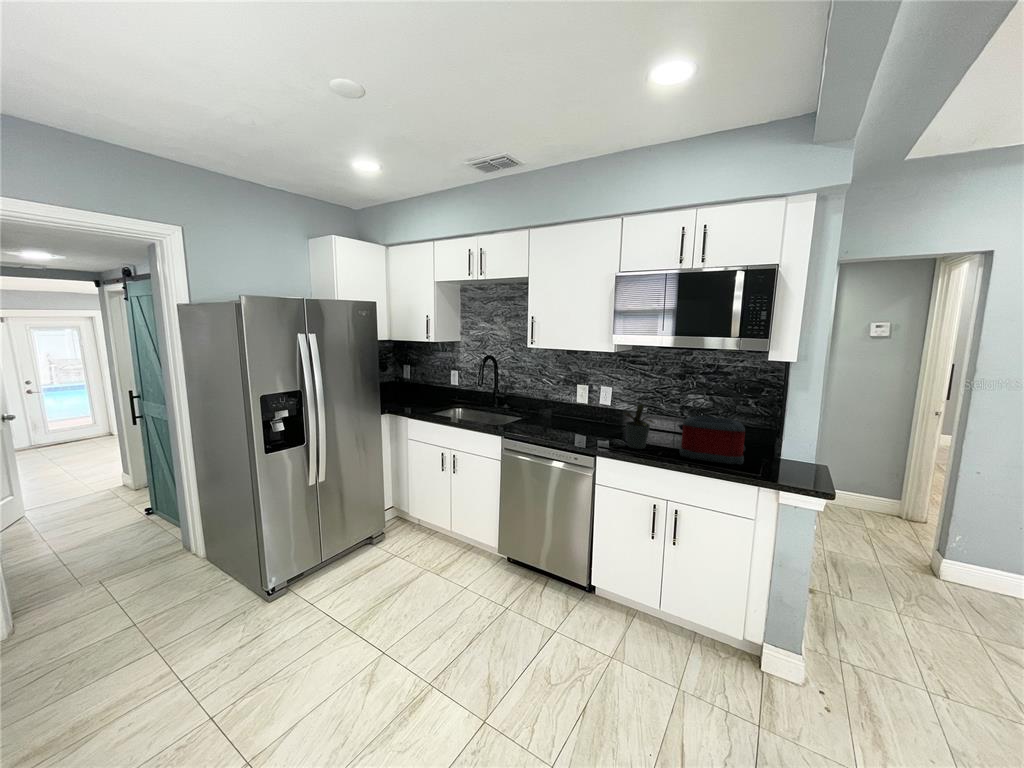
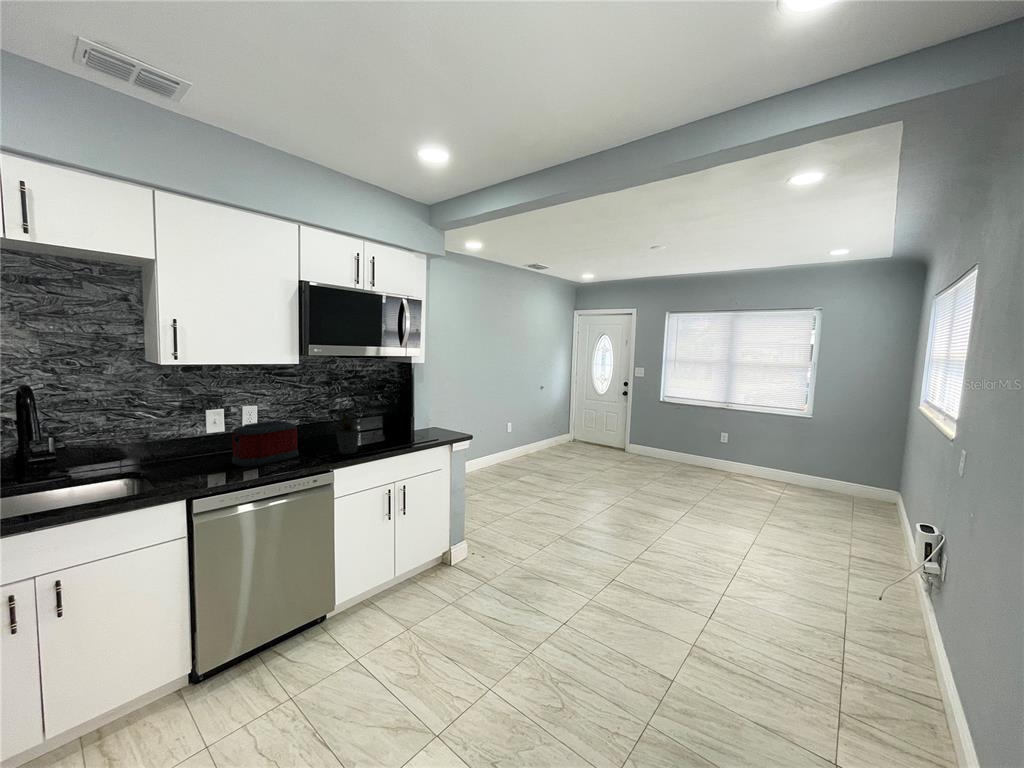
toaster: present [679,416,746,464] -> present [232,420,299,467]

